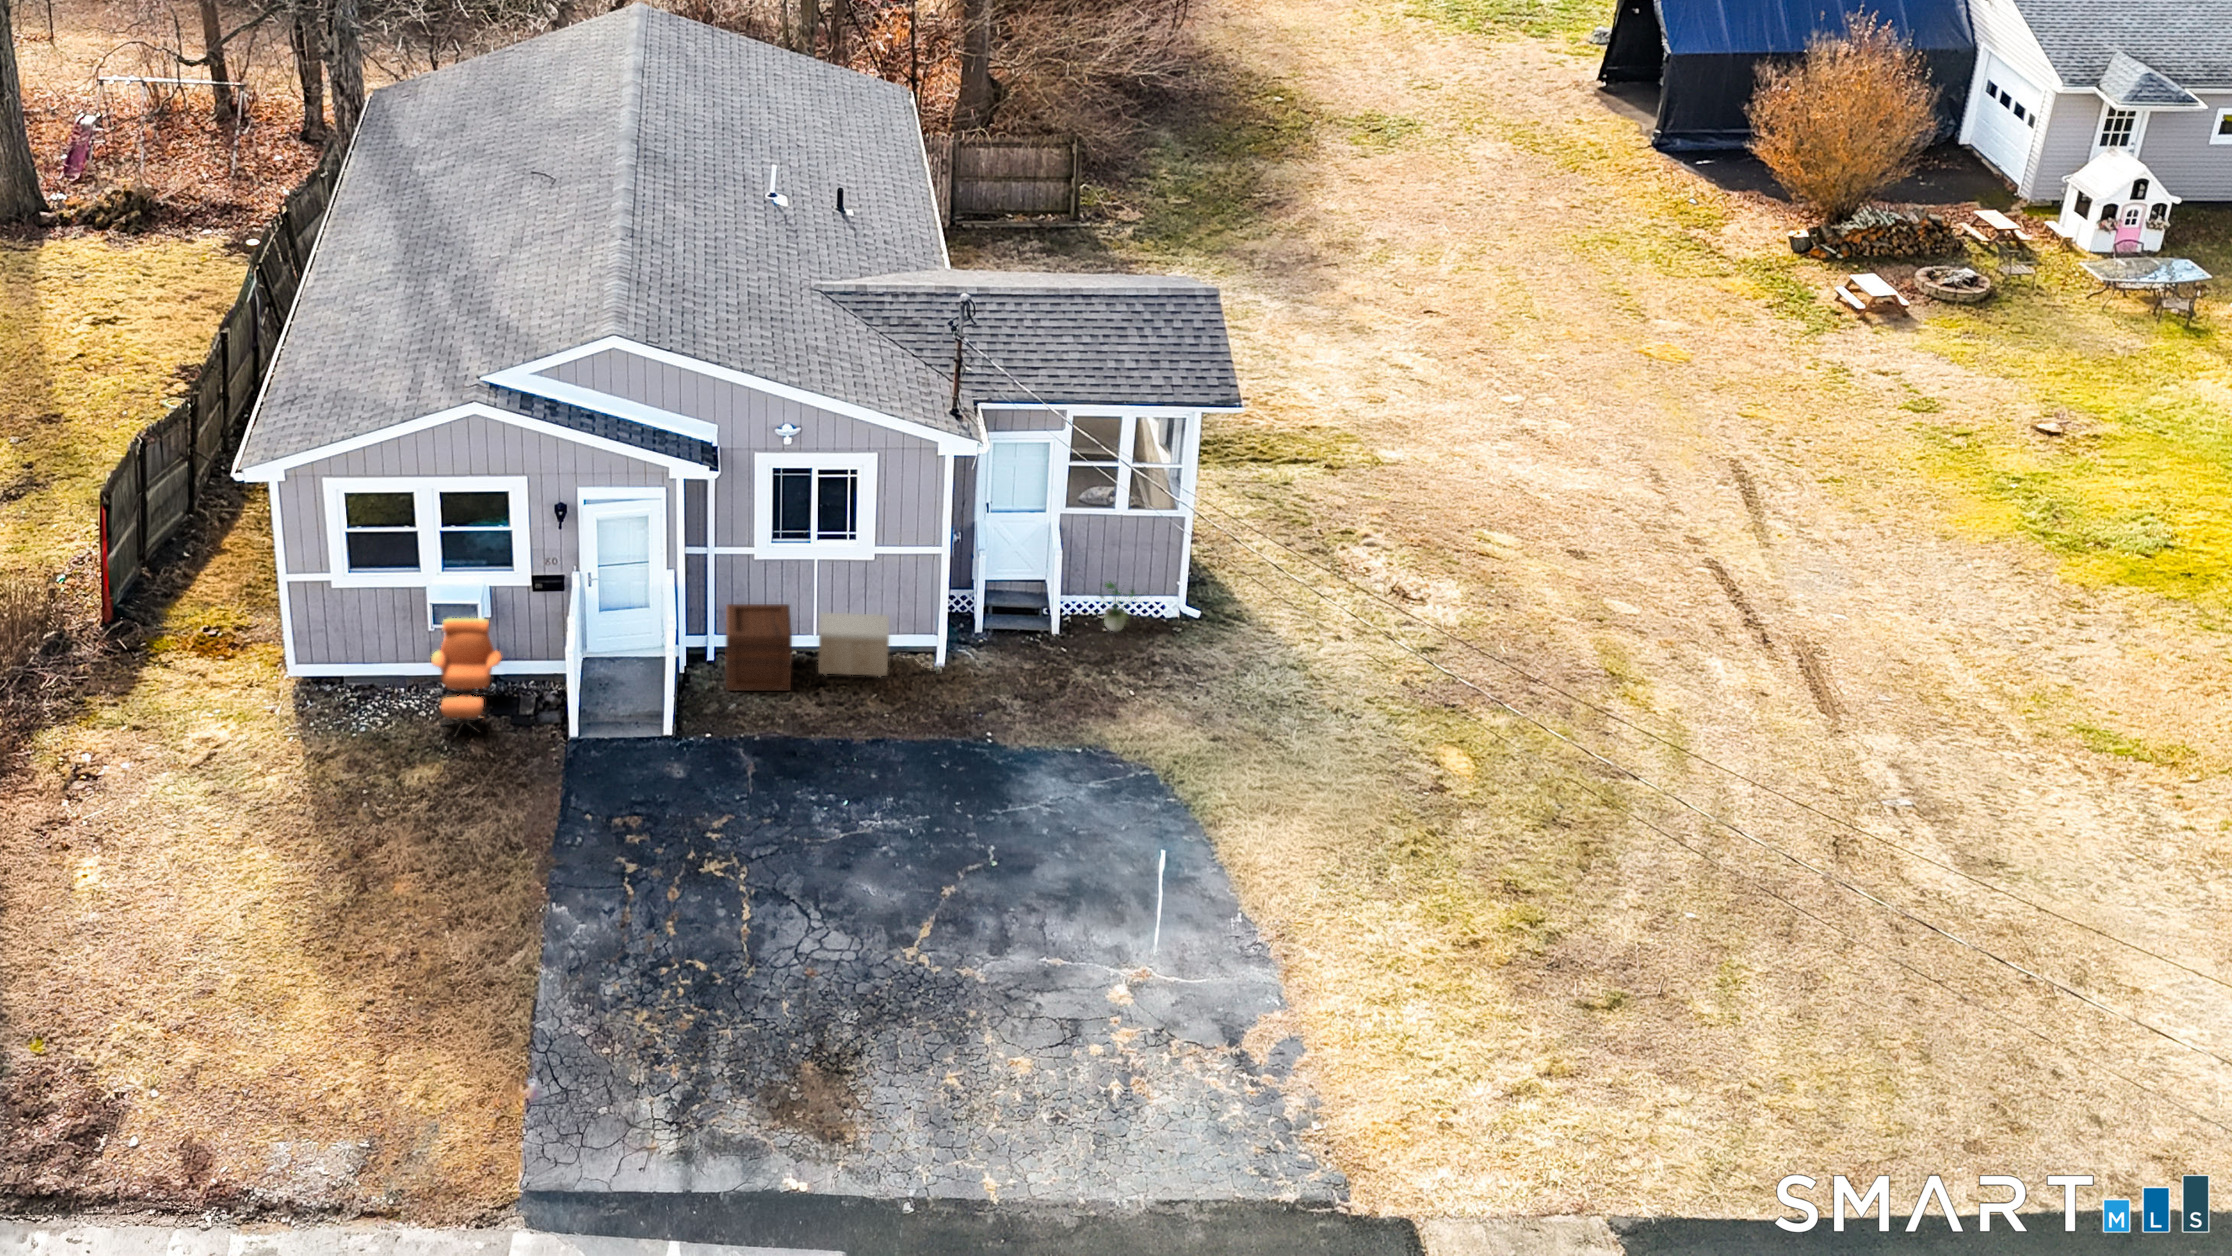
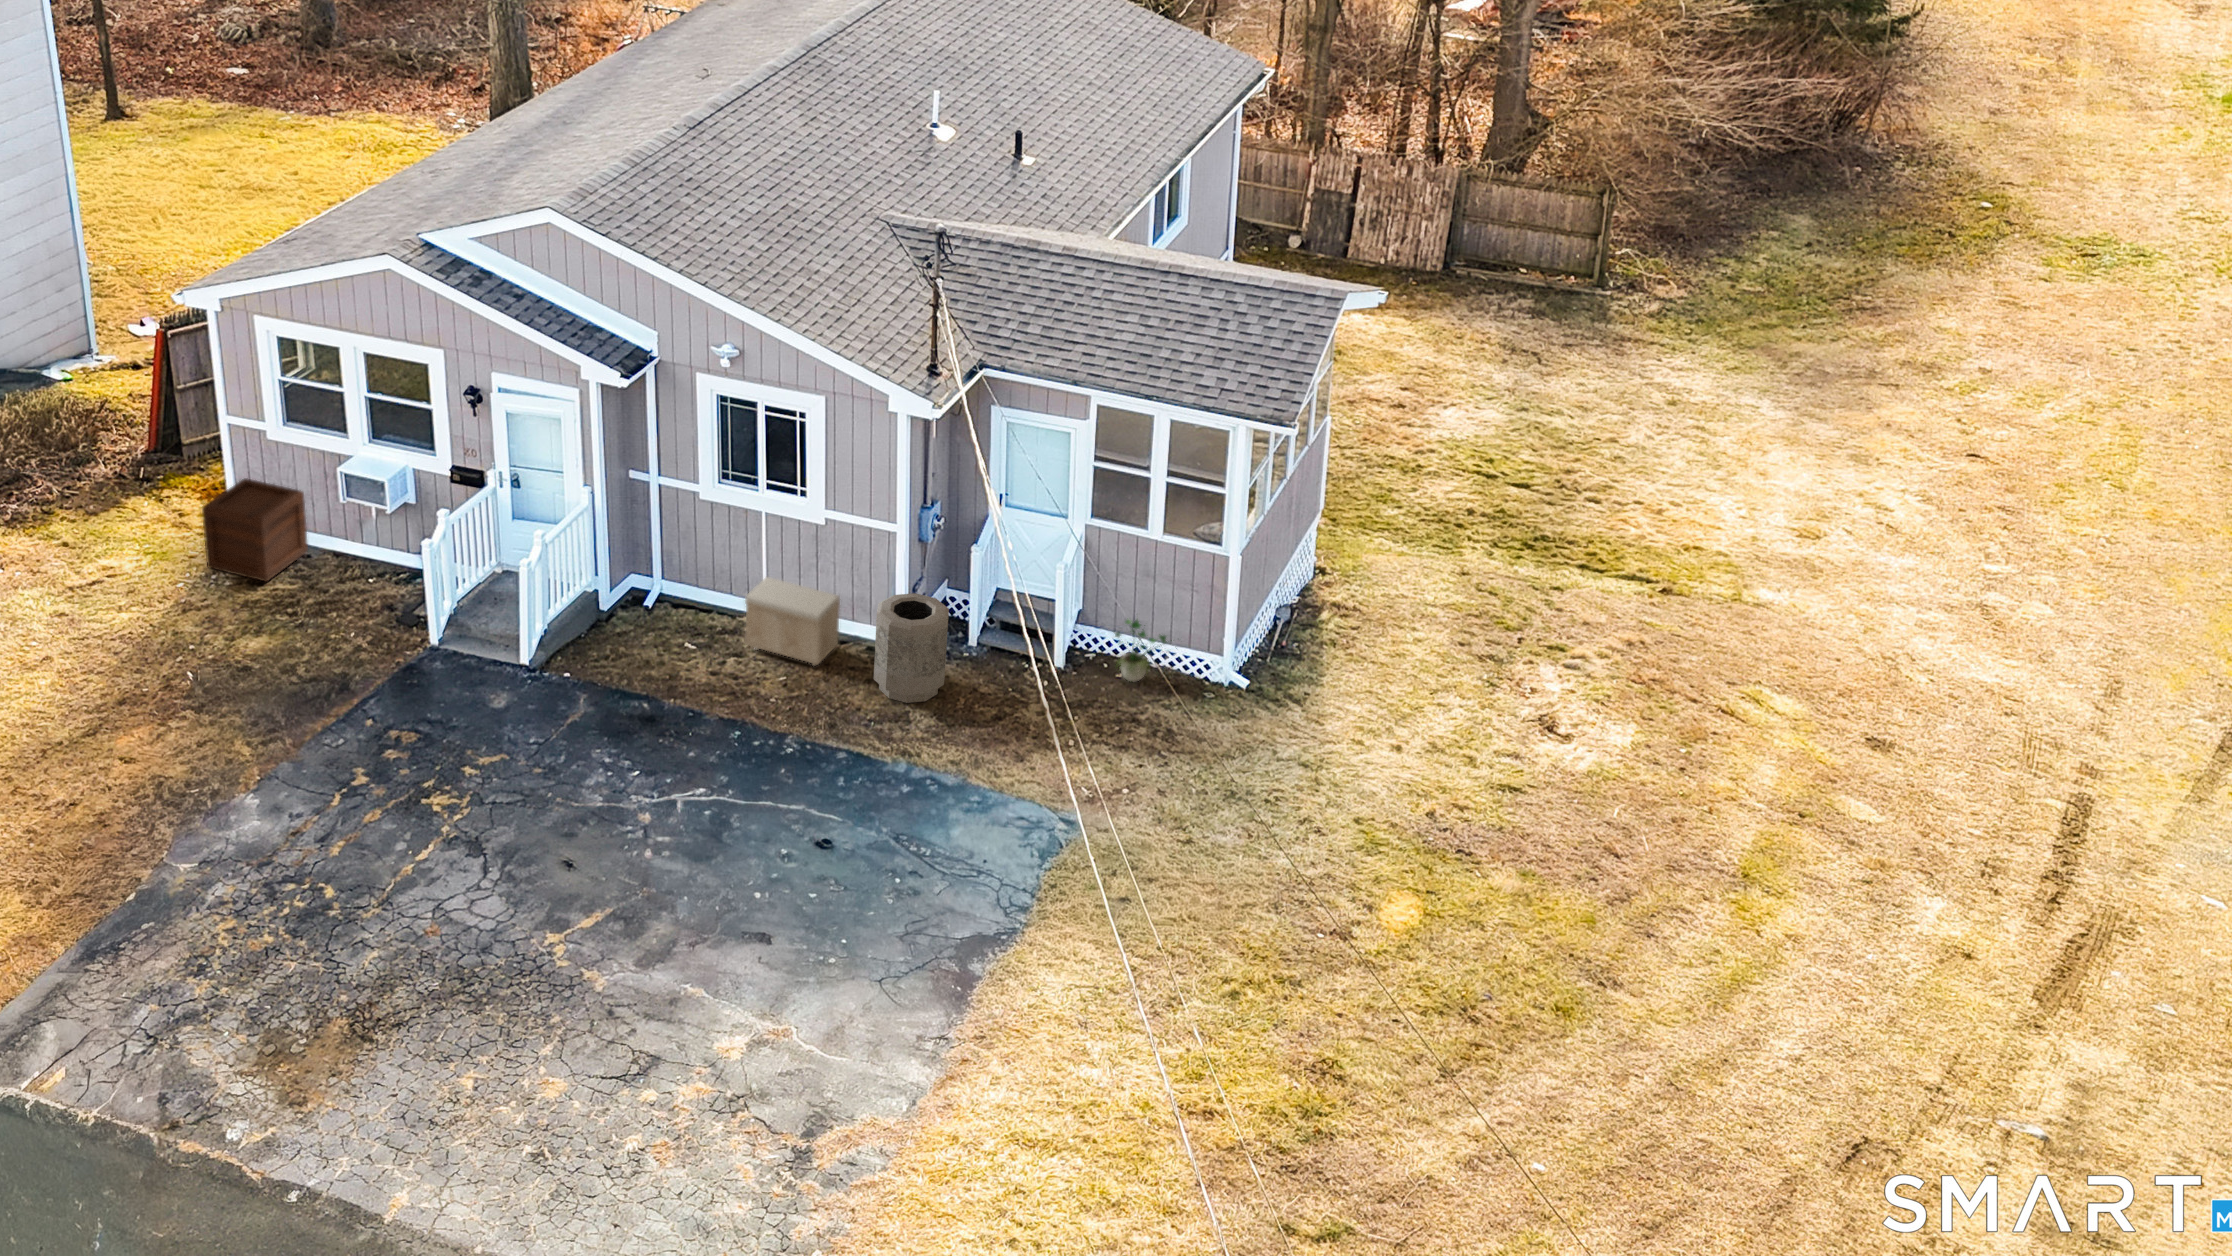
trash can: none [934,600,999,690] -> present [874,593,949,703]
wooden crate: present [725,604,792,691] -> present [202,478,308,581]
lounge chair: present [431,618,502,736] -> none [315,493,409,621]

